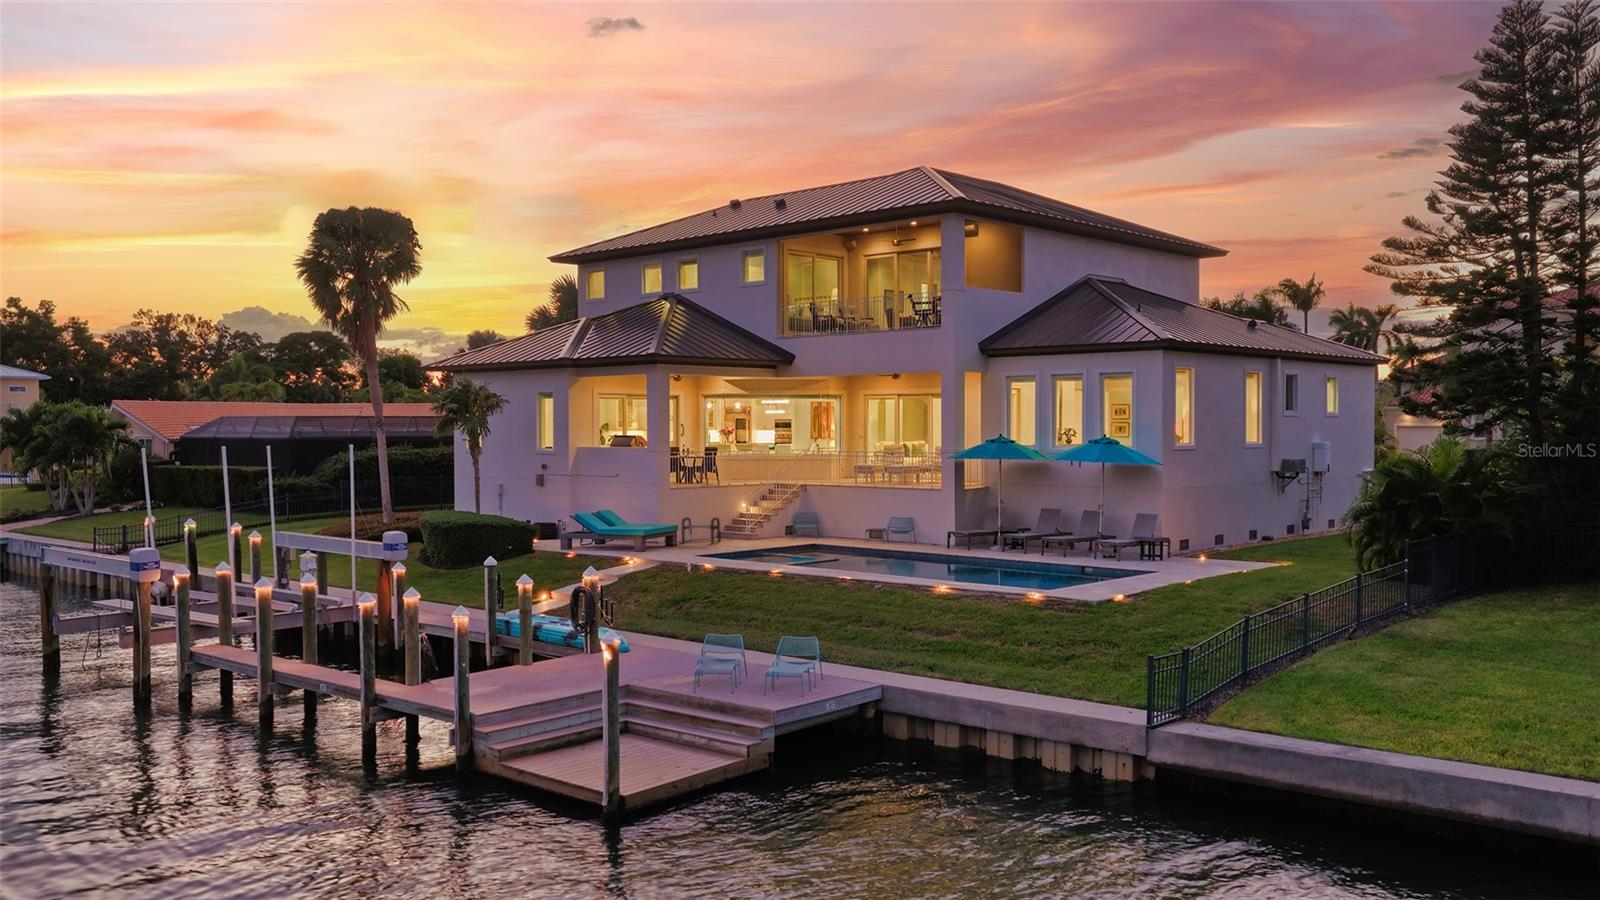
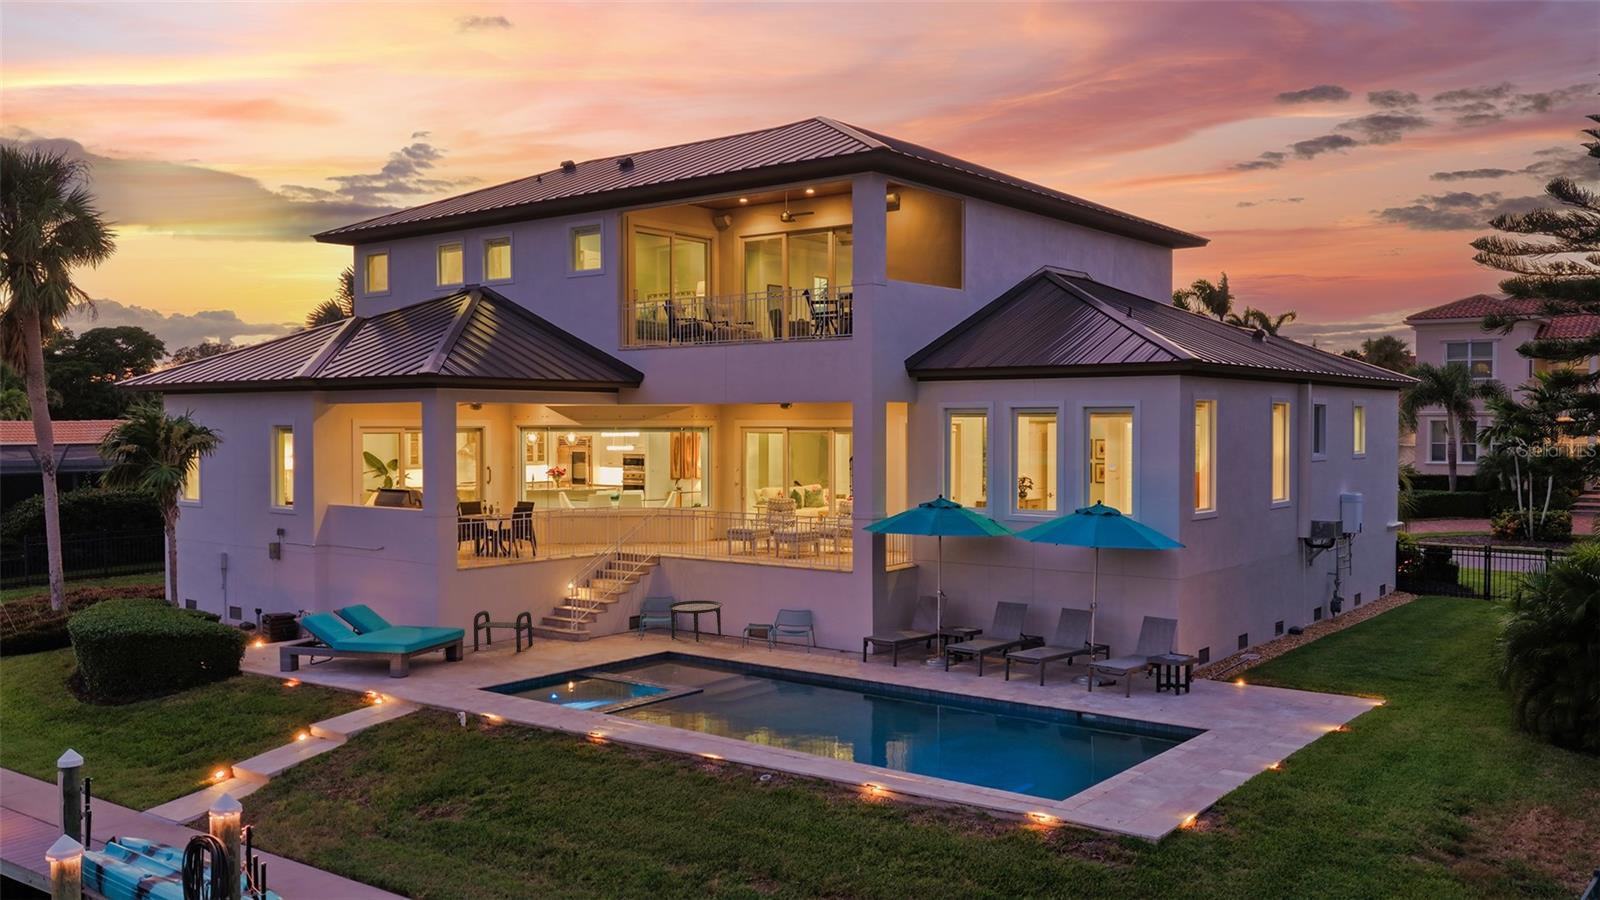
round table: none [813,513,851,539] -> present [668,600,723,642]

